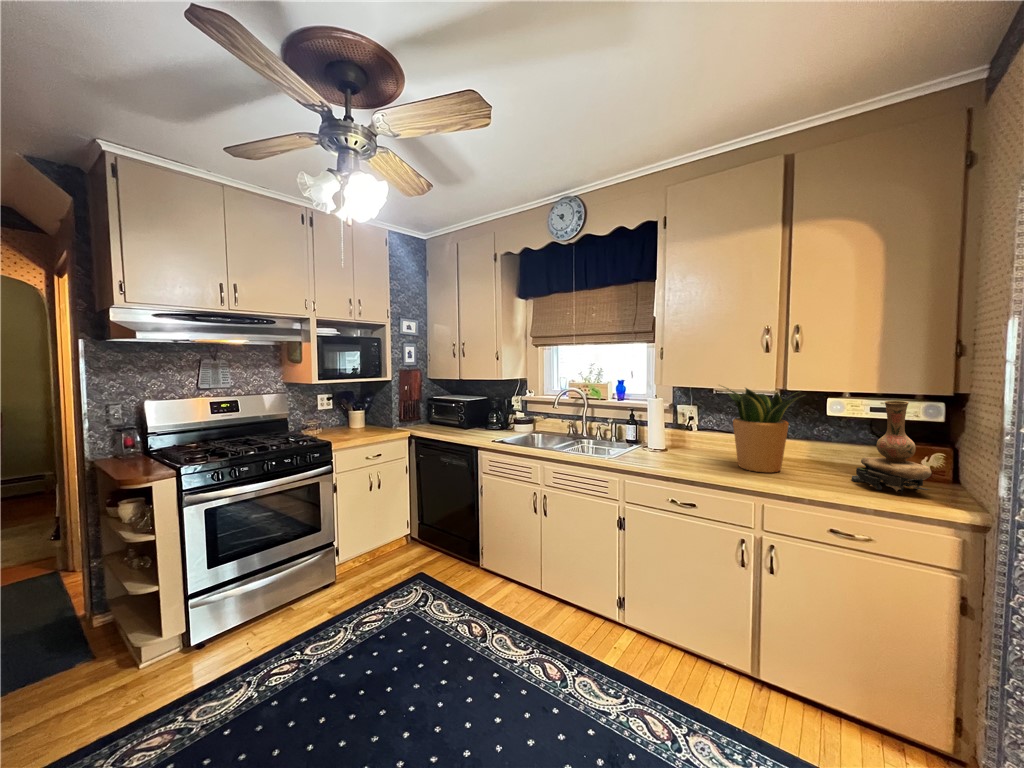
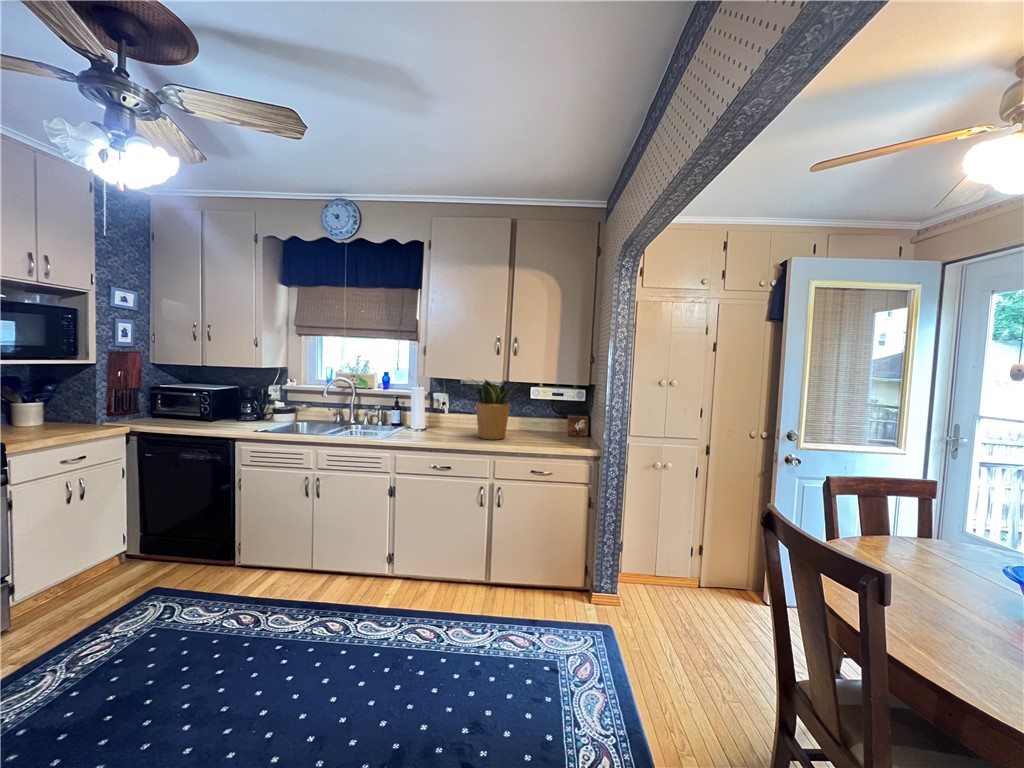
vase: present [852,401,932,493] -> none [543,388,579,445]

